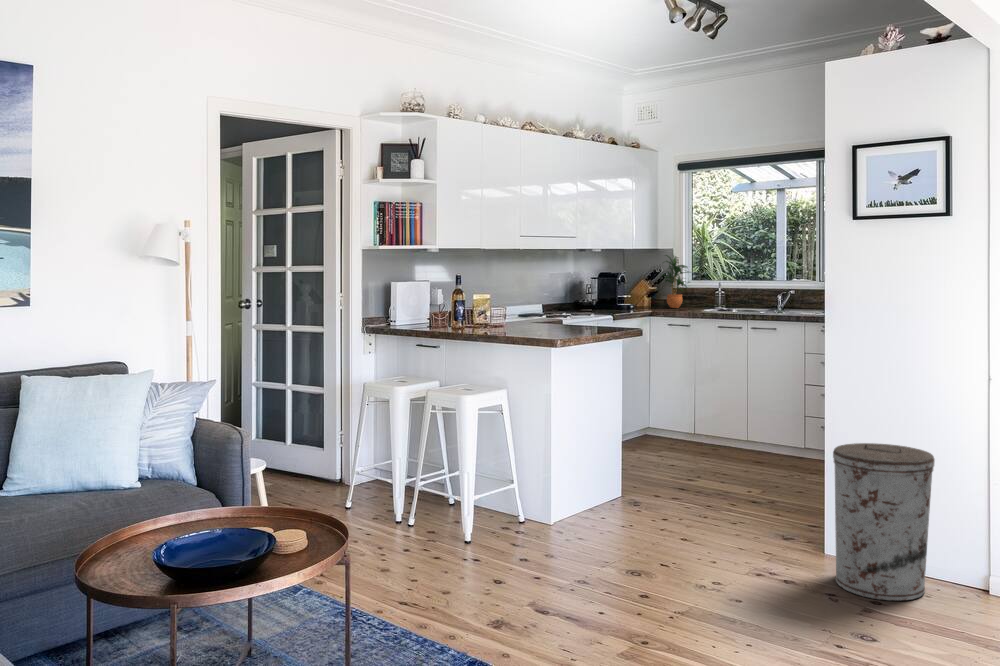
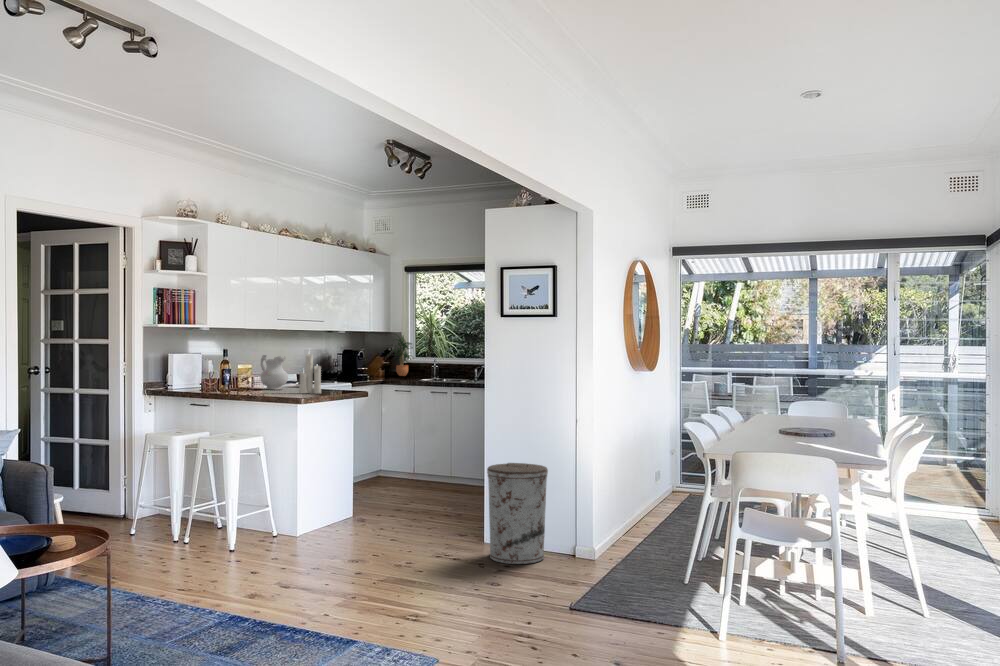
candle: none [551,270,581,334] -> present [299,354,321,393]
ceramic pitcher: none [502,283,537,328] -> present [260,355,288,390]

